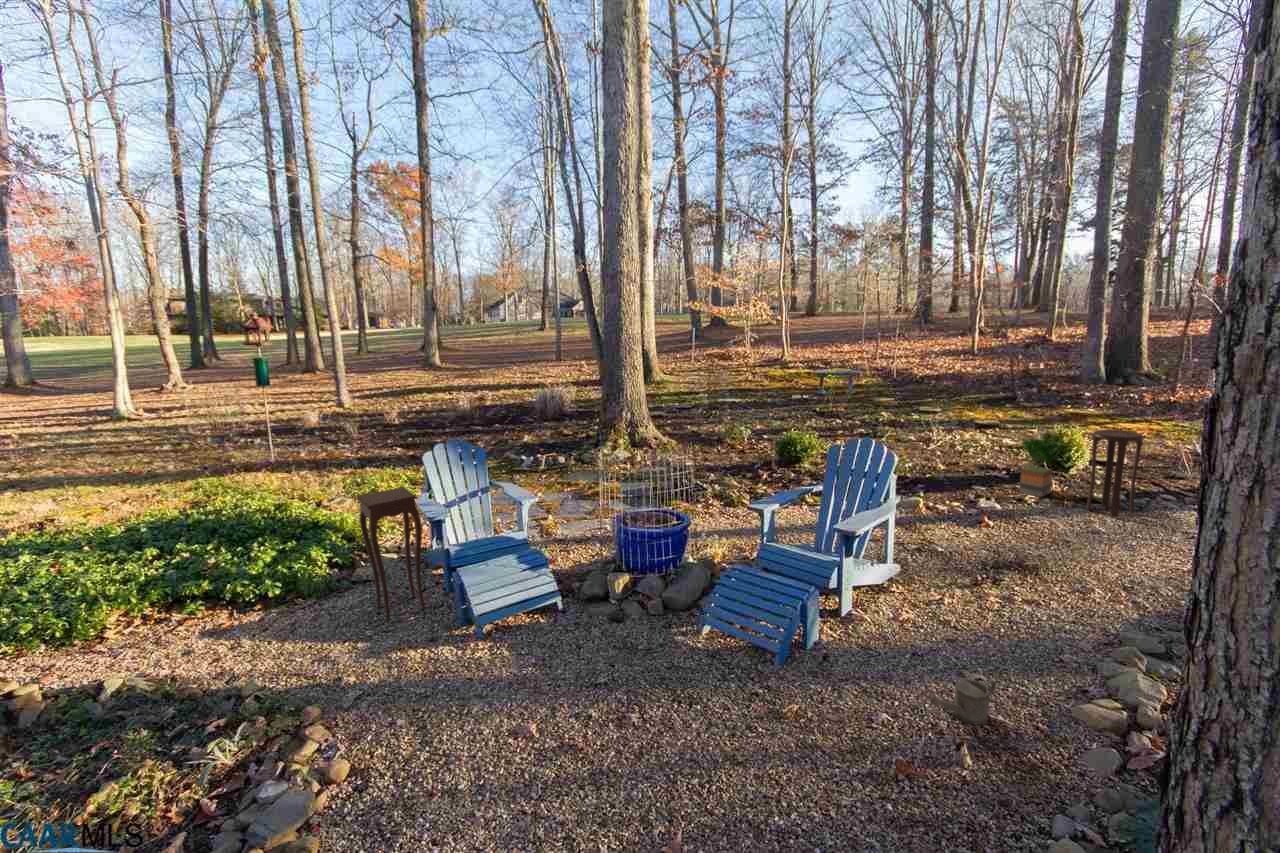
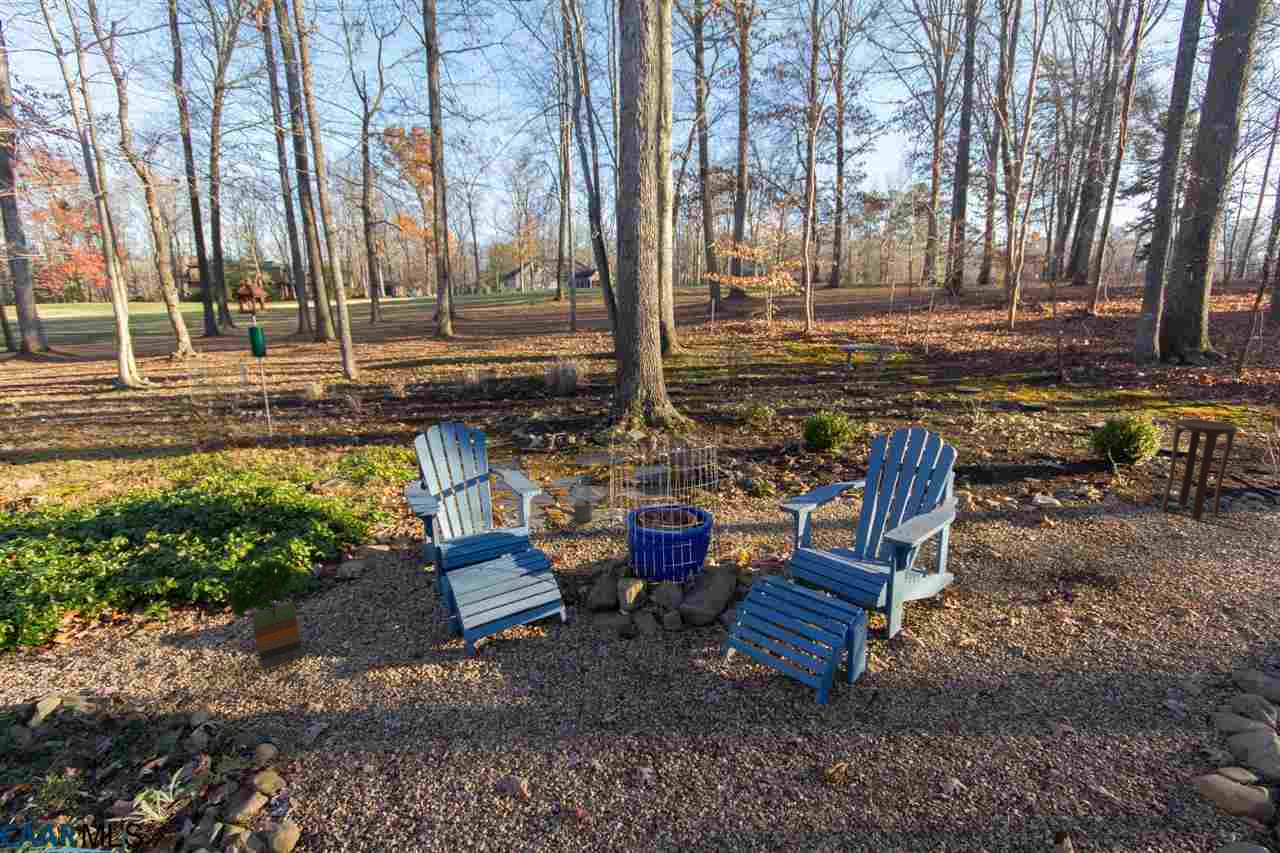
potted tree: present [1019,439,1062,497] -> present [226,559,308,669]
side table: present [356,487,425,621] -> none [332,478,412,631]
watering can: present [930,679,996,725] -> present [554,500,599,522]

